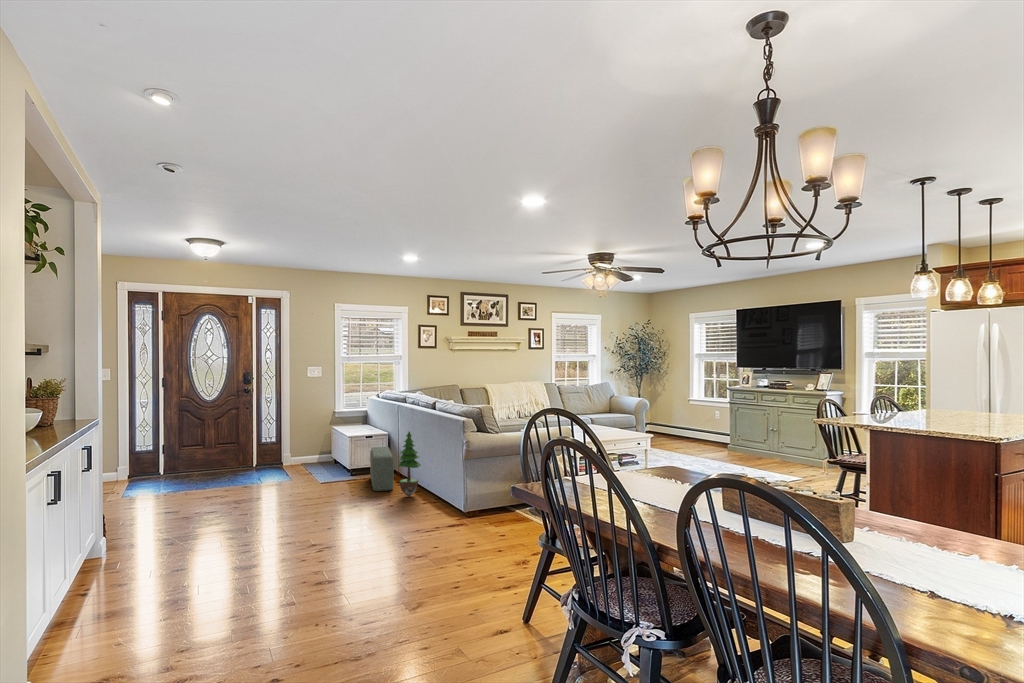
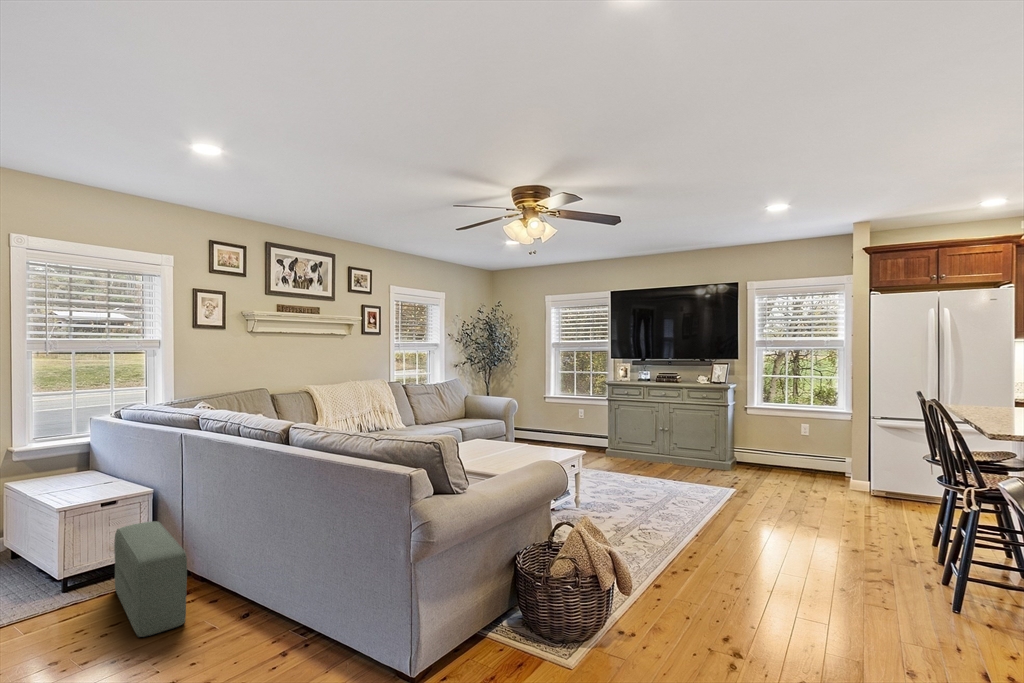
potted tree: present [398,432,420,496] -> none [207,498,263,641]

